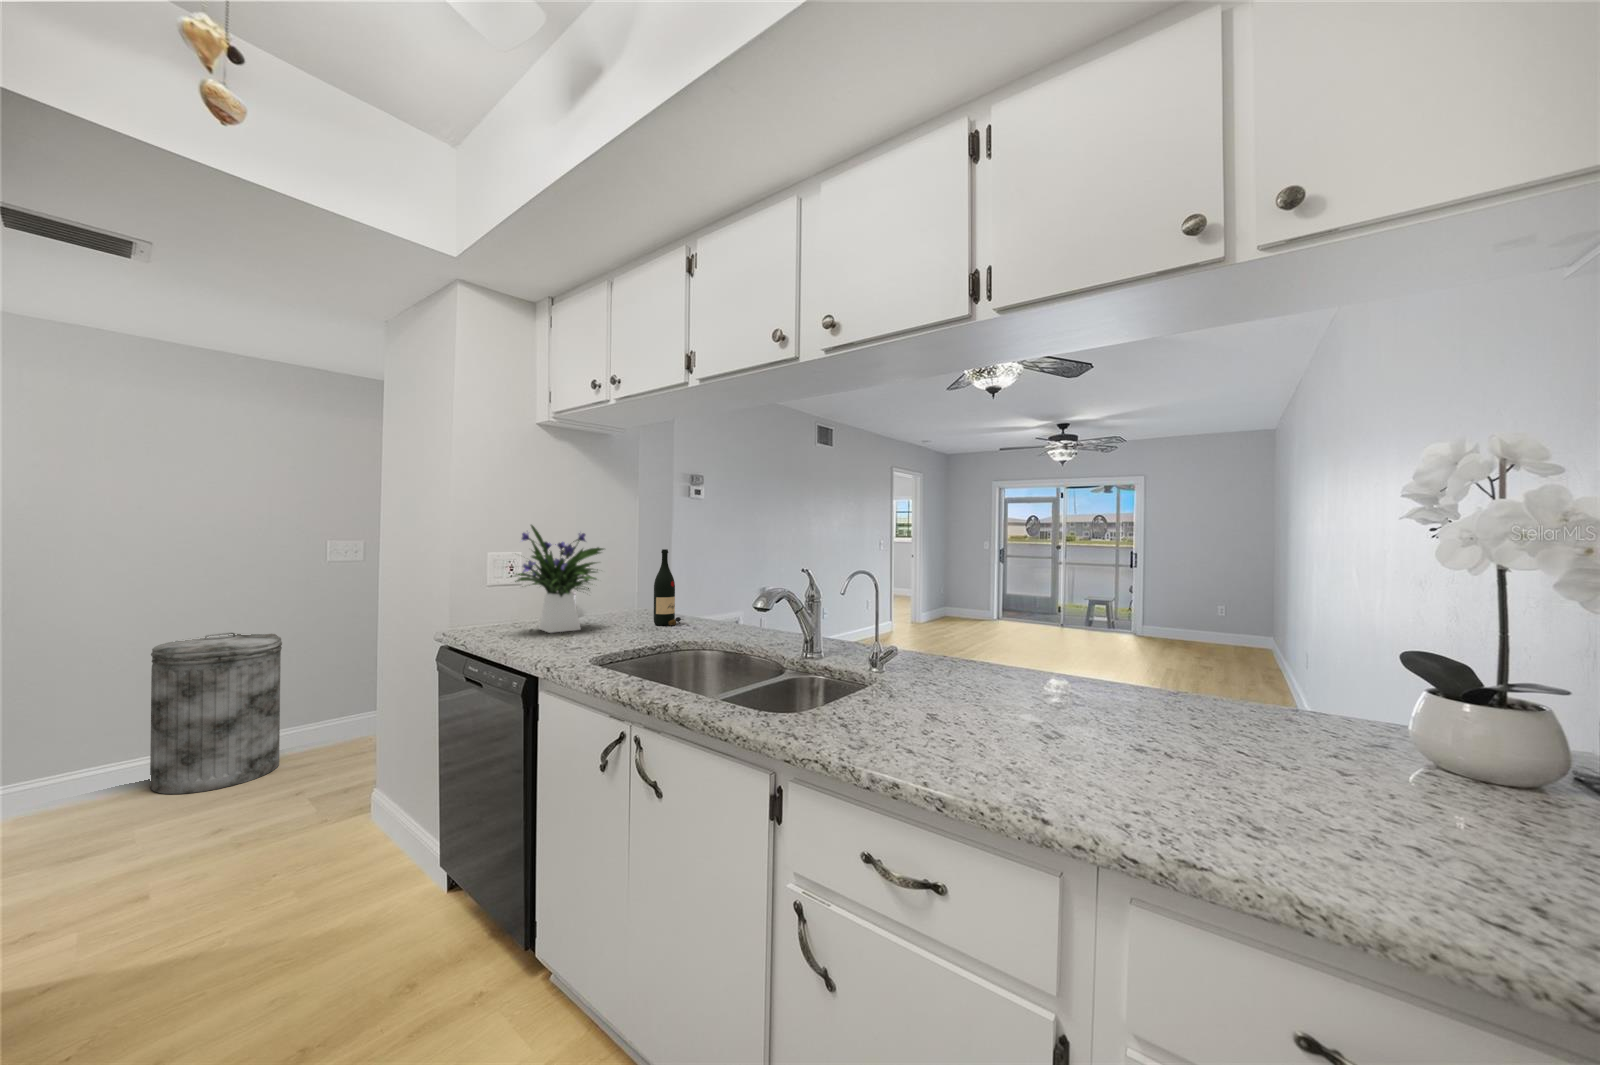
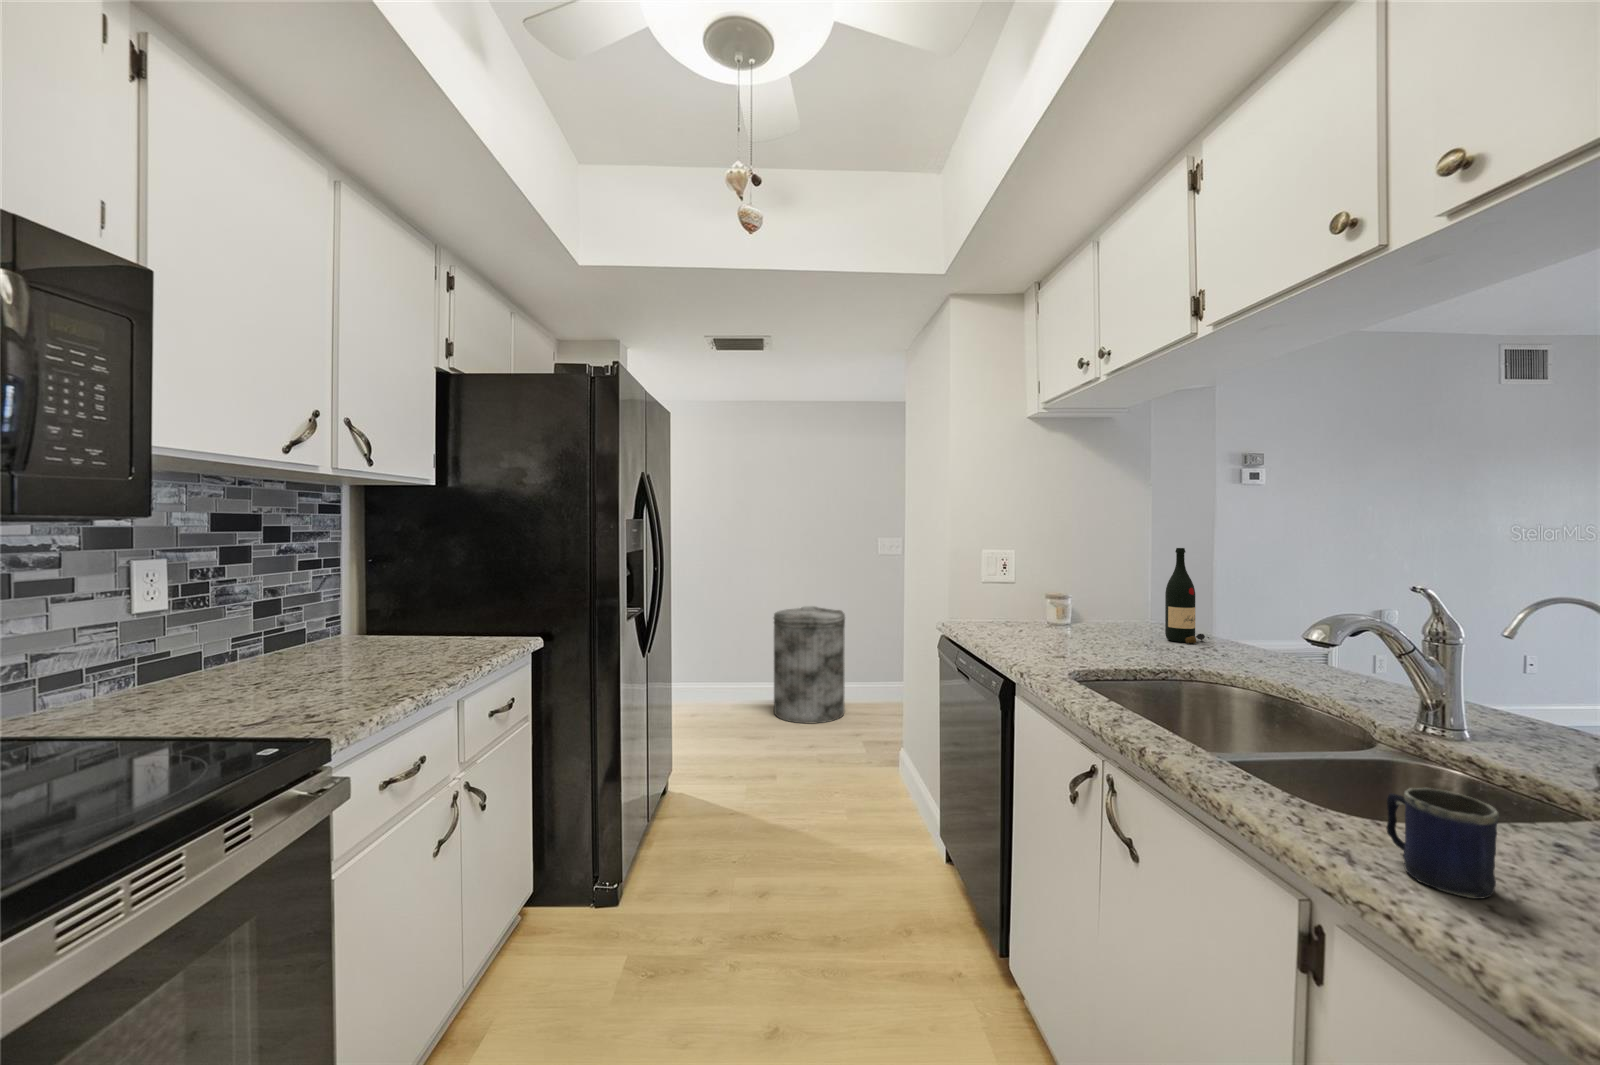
flower arrangement: present [515,525,604,633] -> none [991,520,1105,636]
mug: none [810,684,856,740] -> present [1386,788,1500,899]

